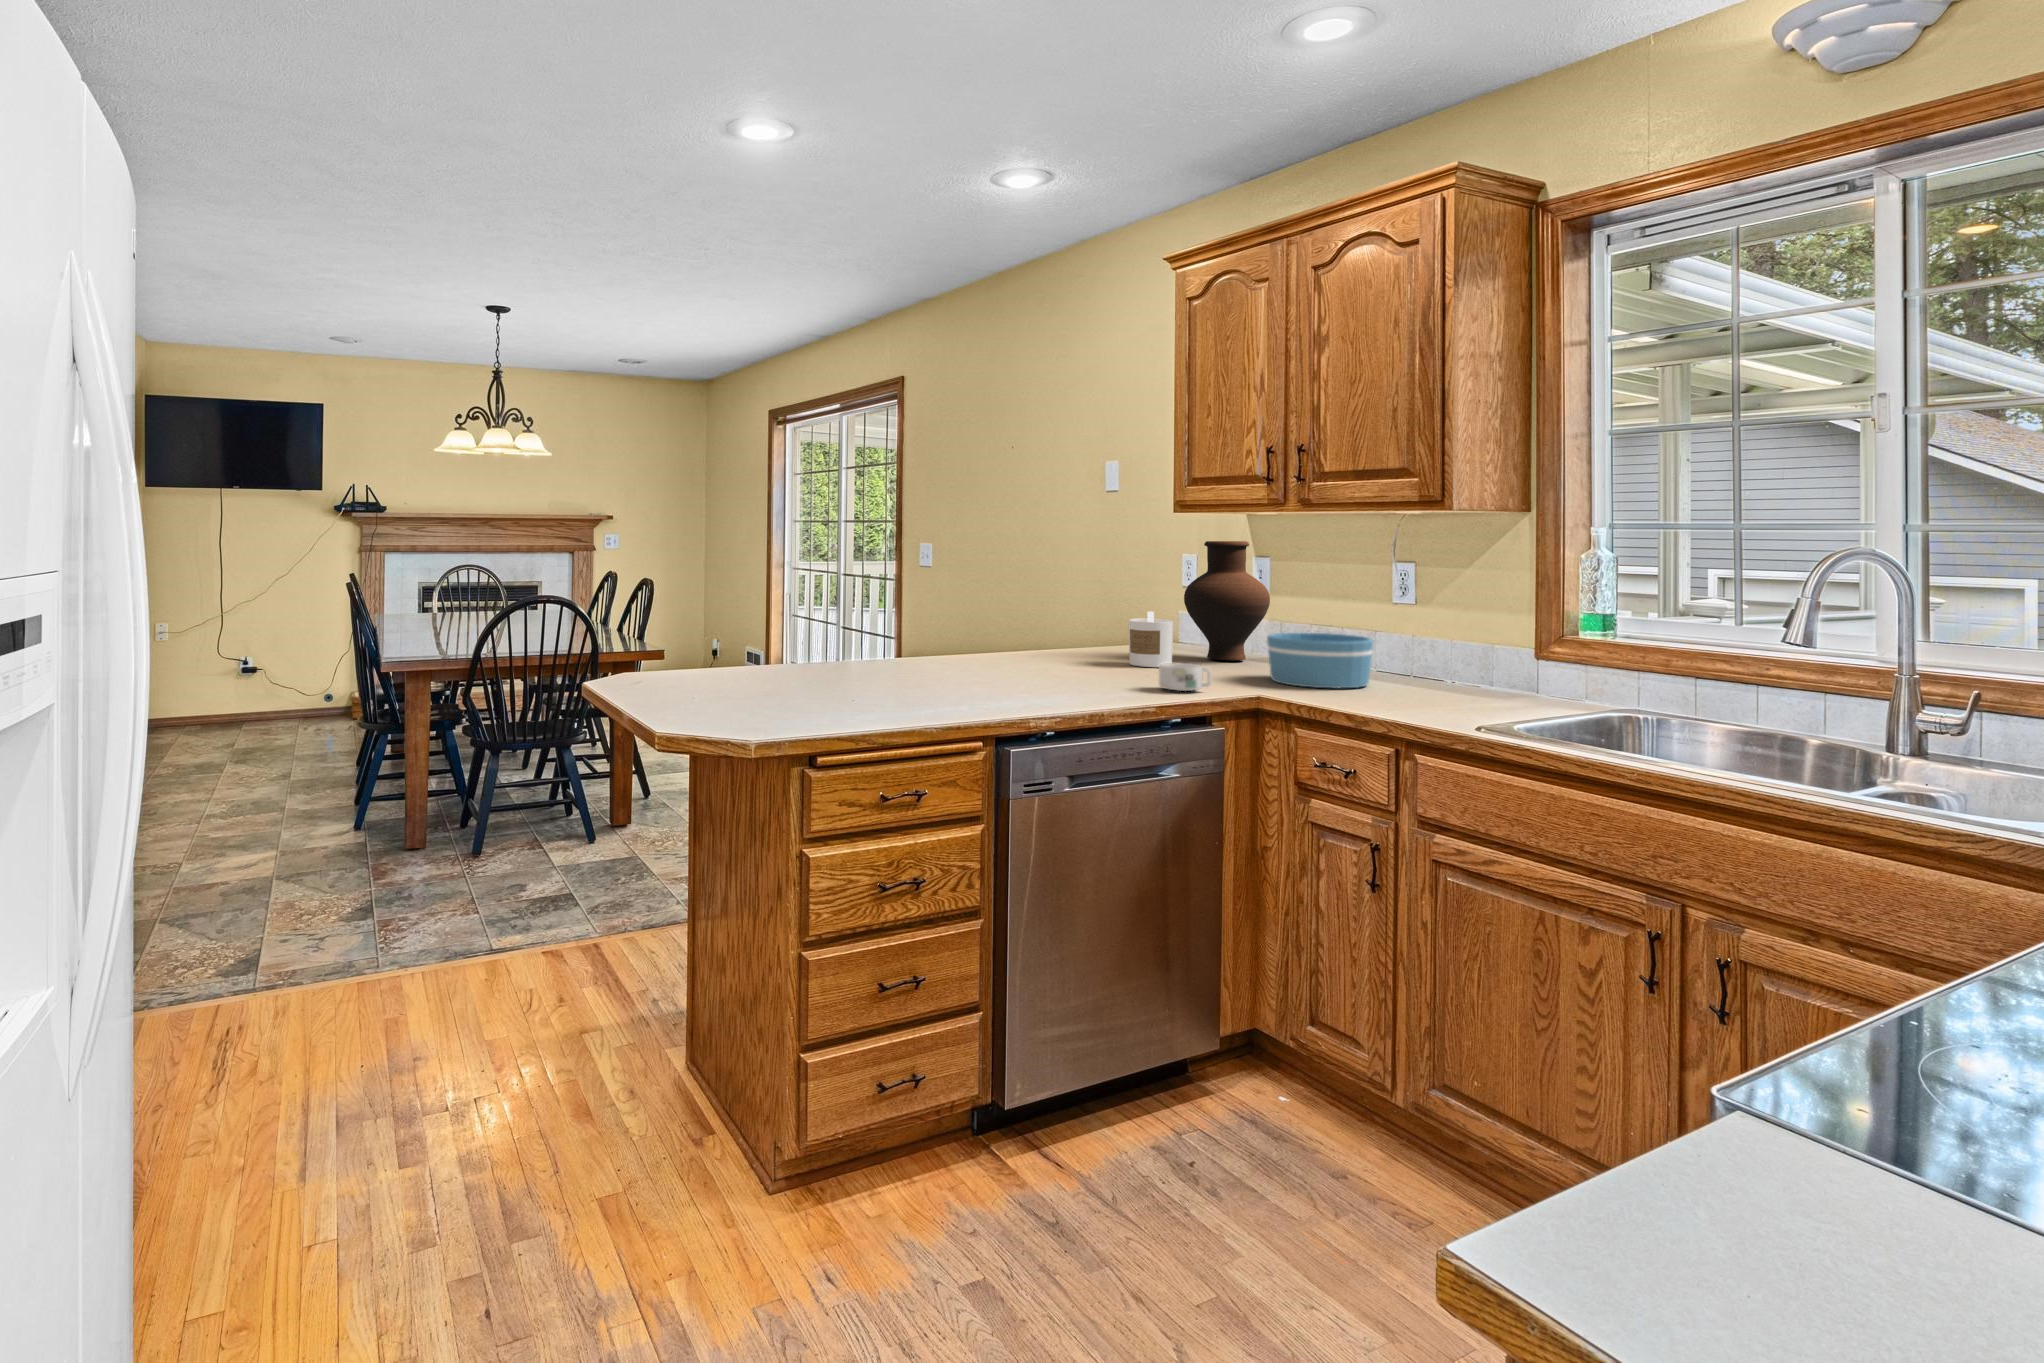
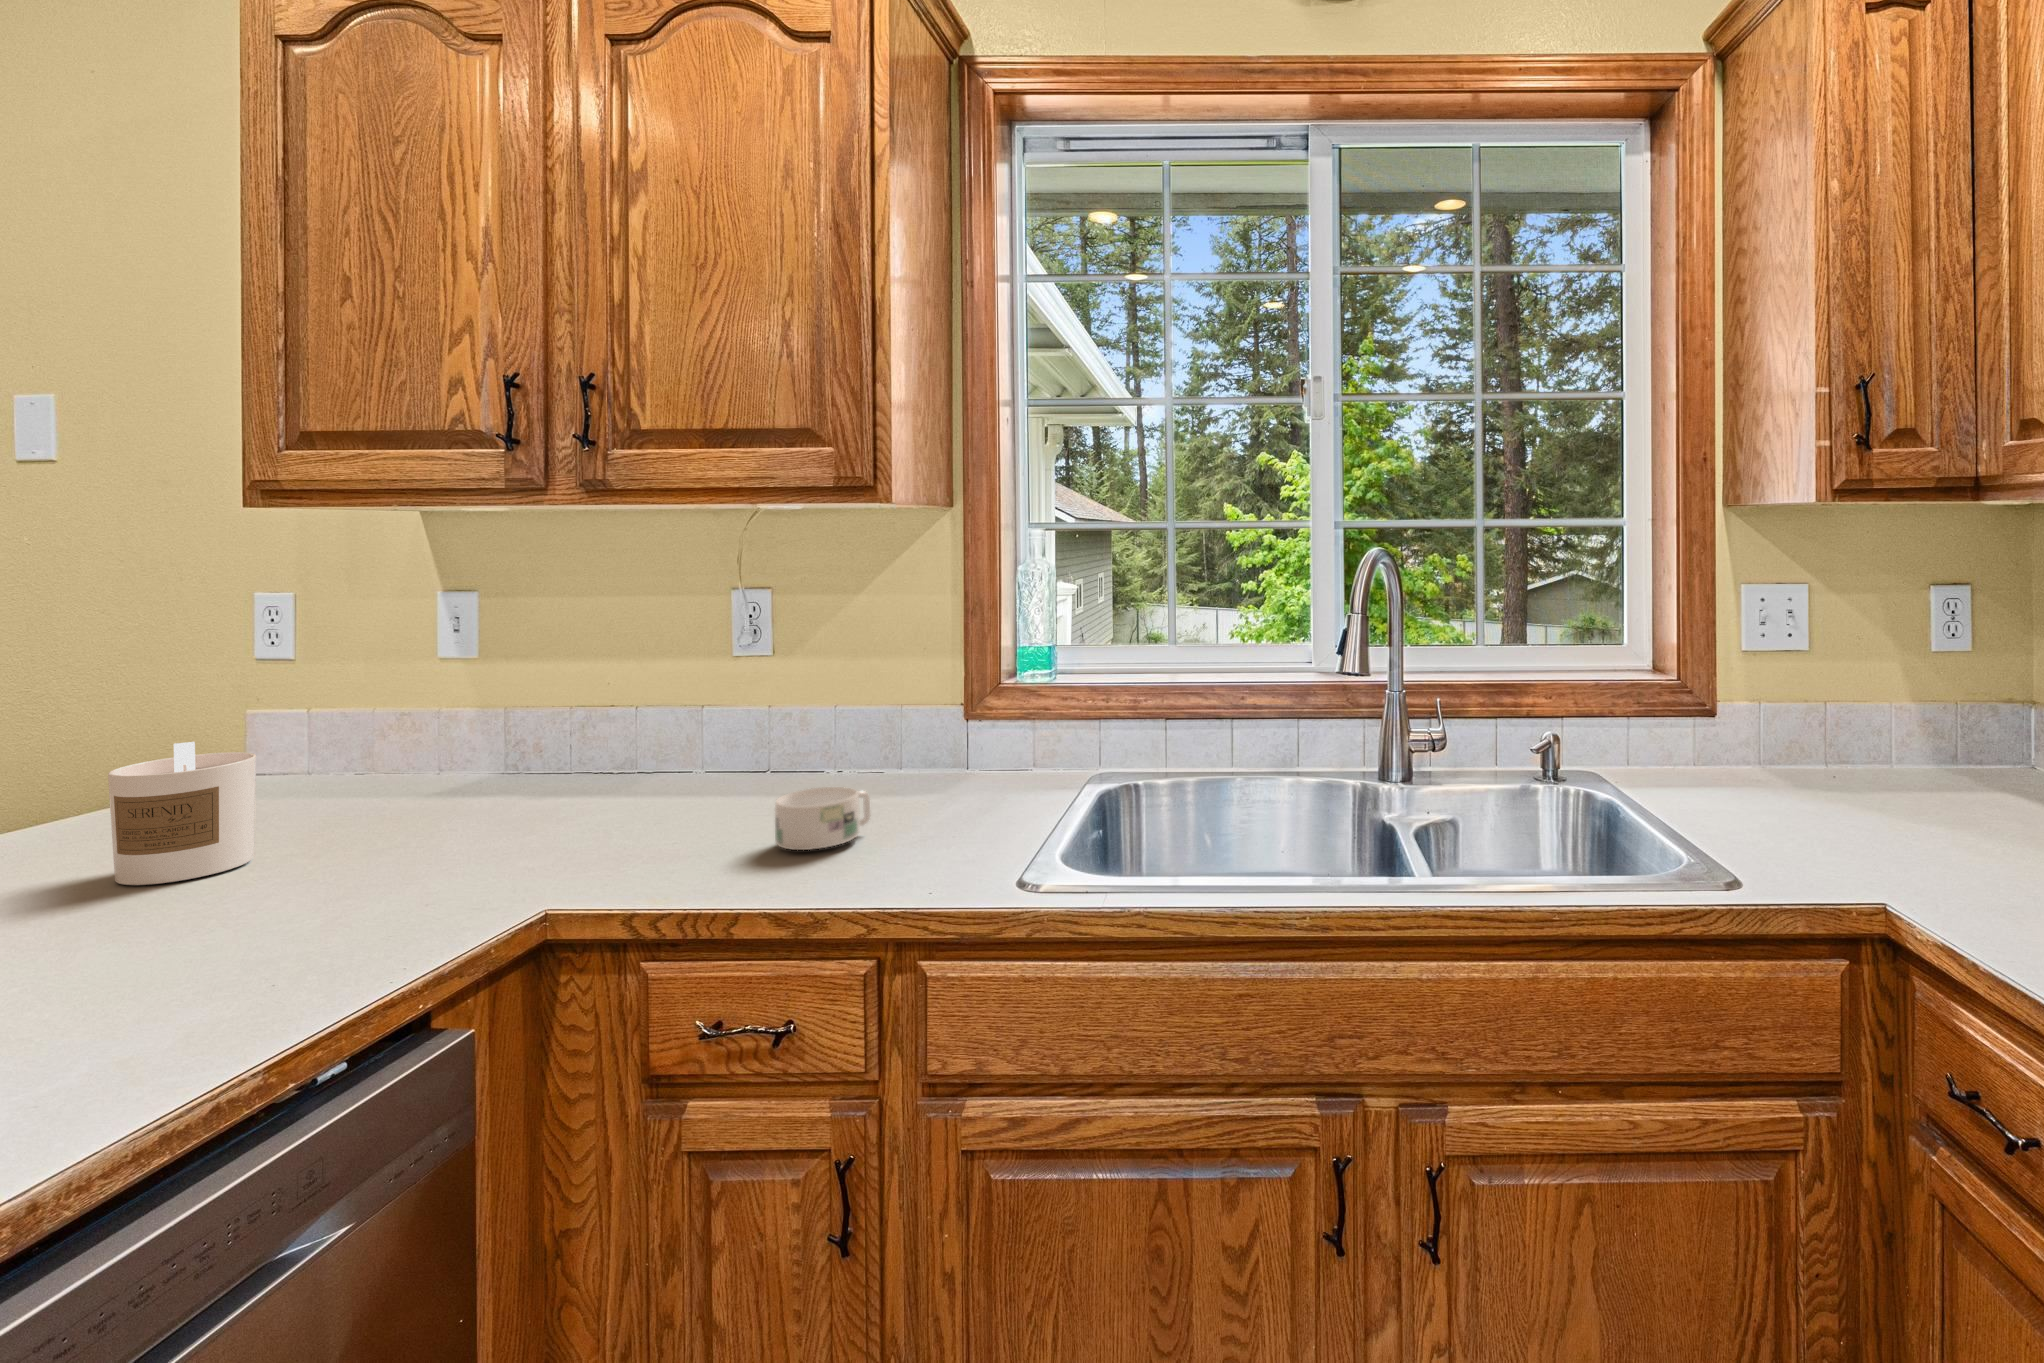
vase: present [1184,541,1270,660] -> none [274,564,487,810]
bowl: present [1267,633,1373,688] -> none [519,724,735,852]
mug: present [1159,663,1211,691] -> present [775,787,870,850]

